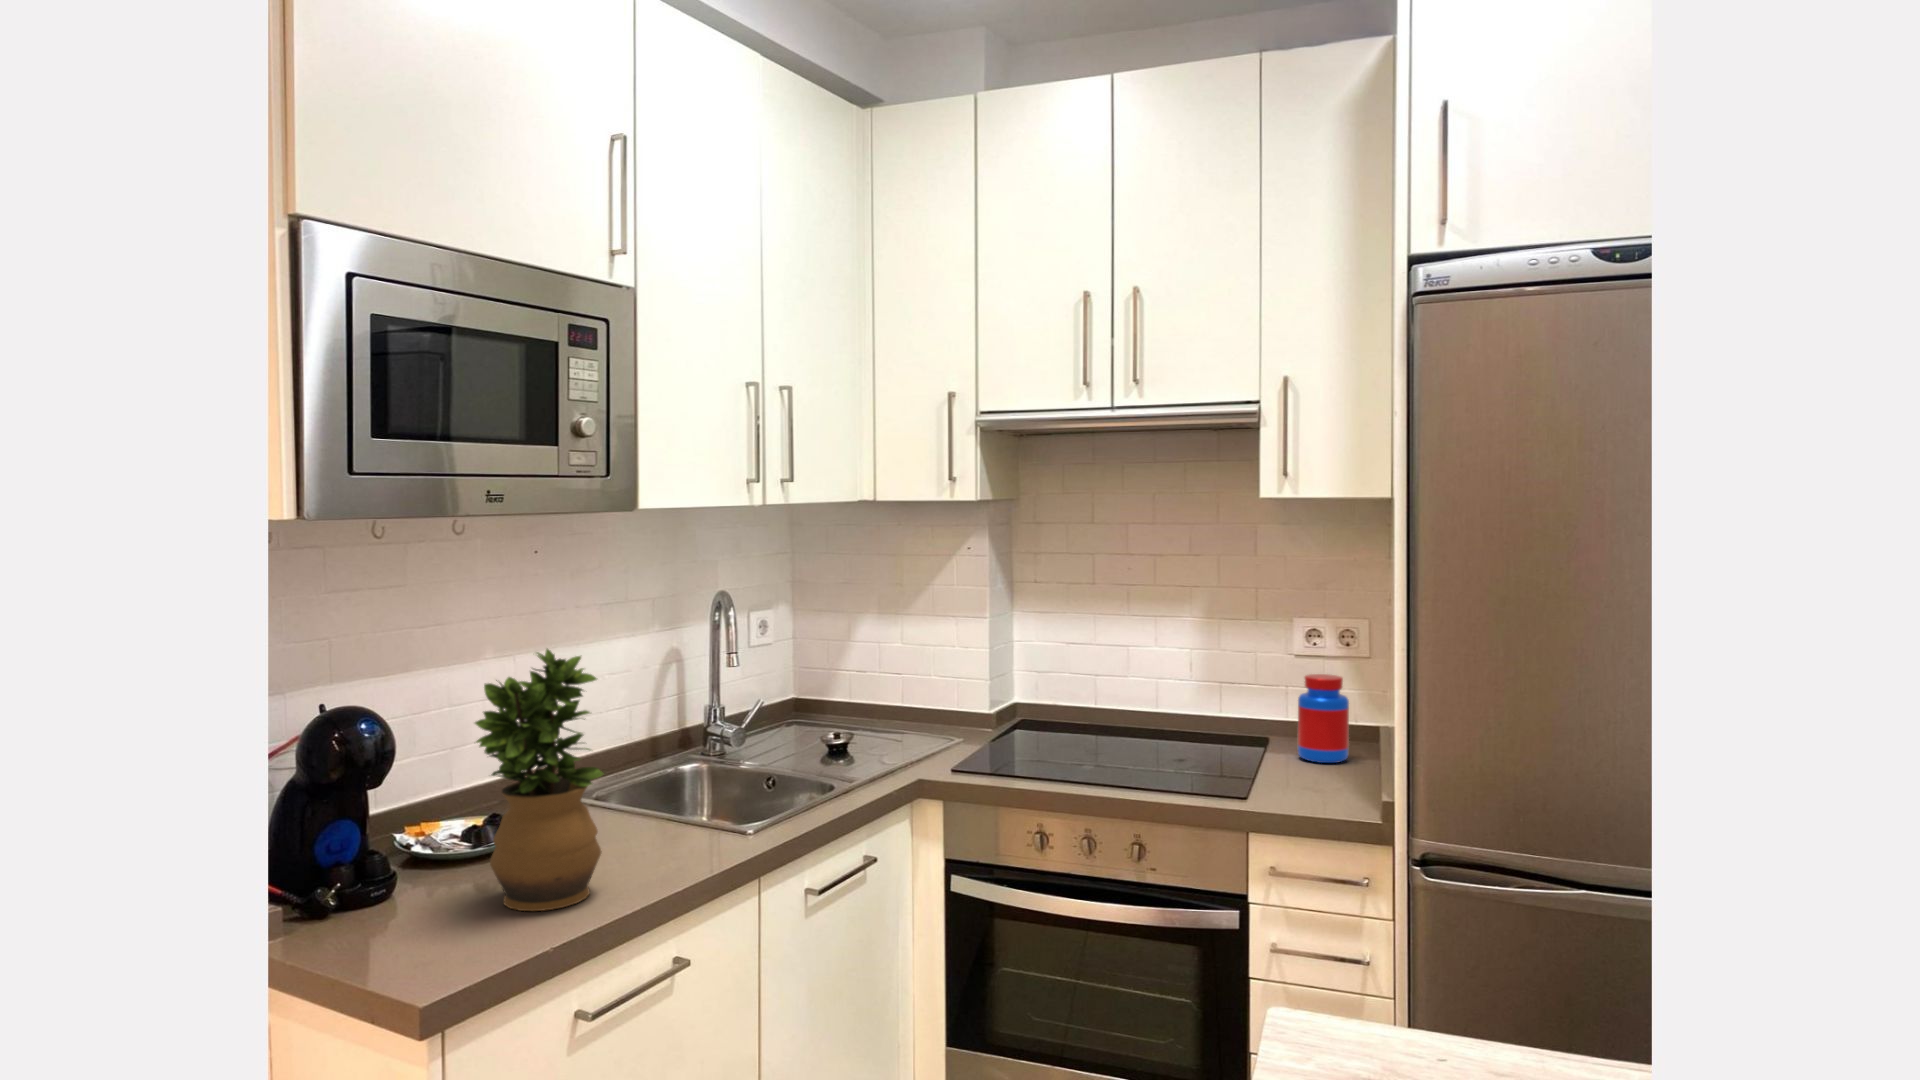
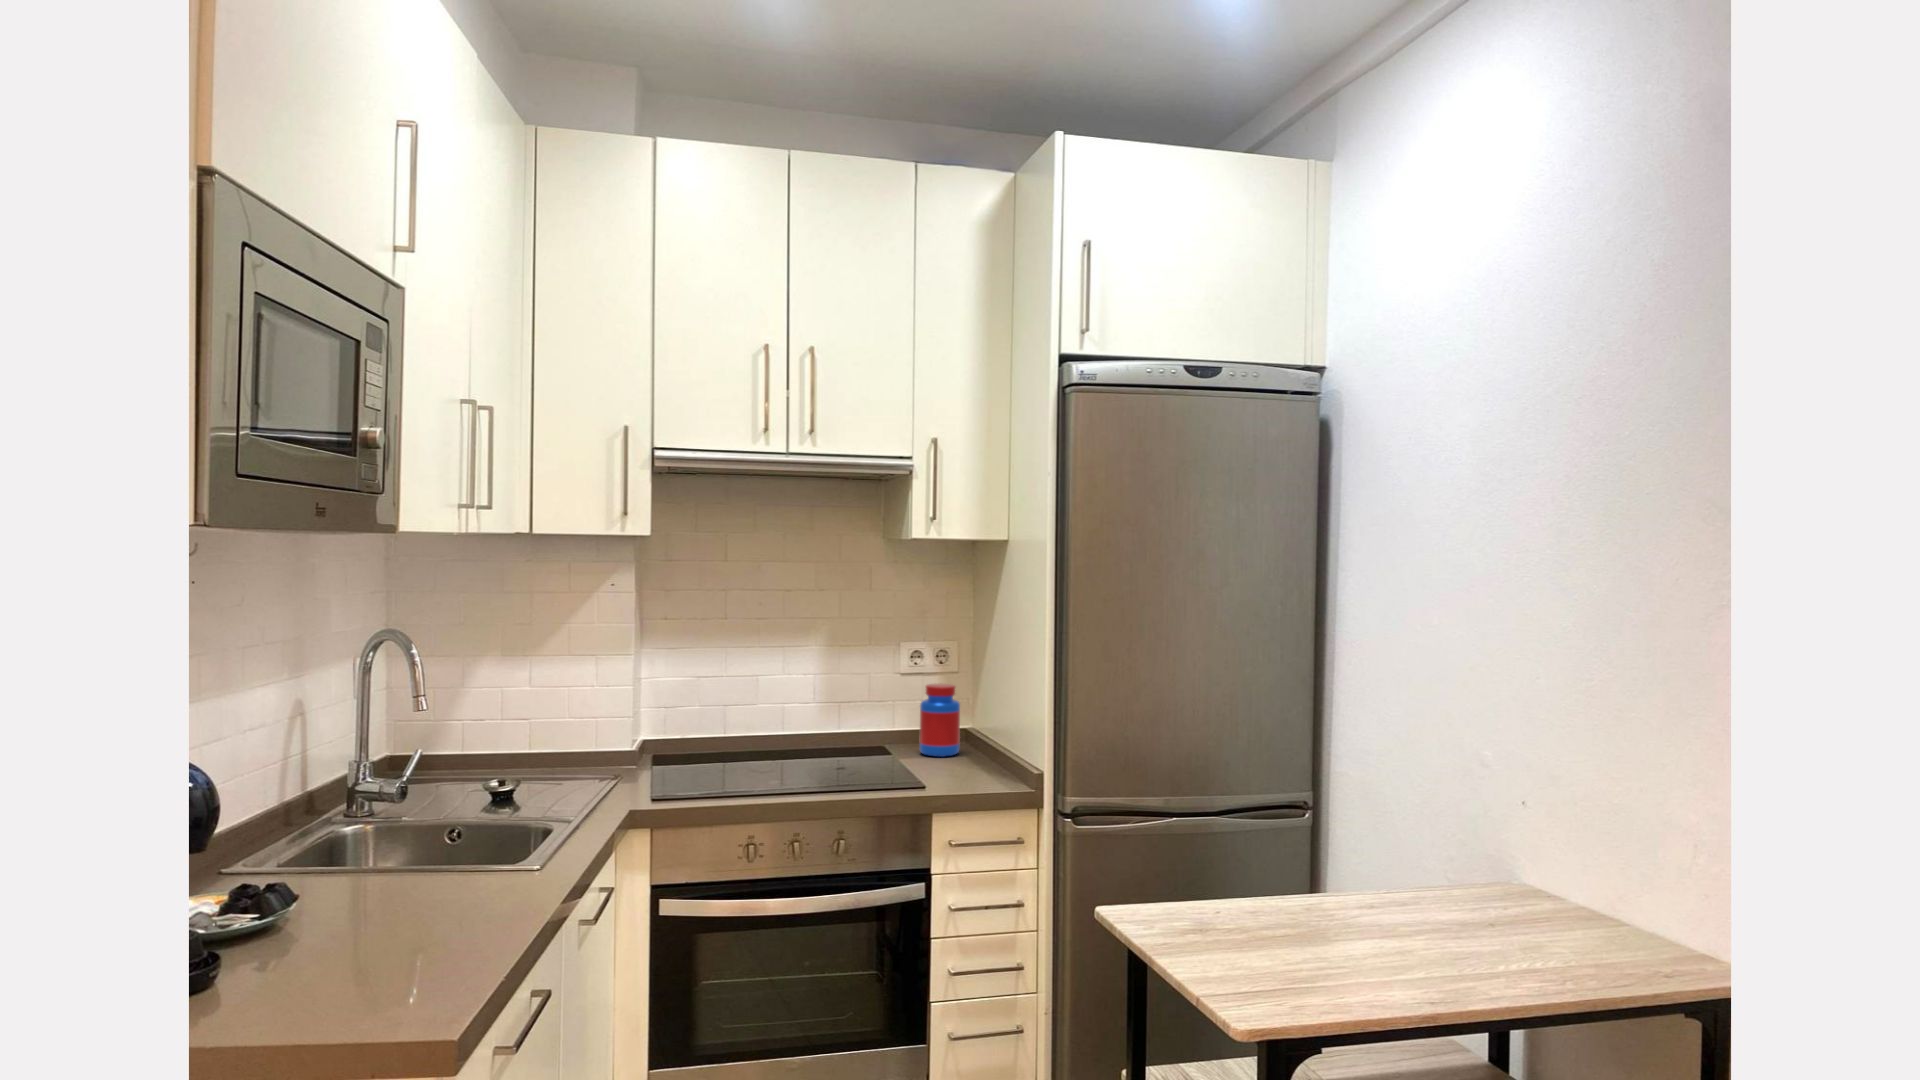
potted plant: present [475,649,603,911] -> none [309,692,468,996]

